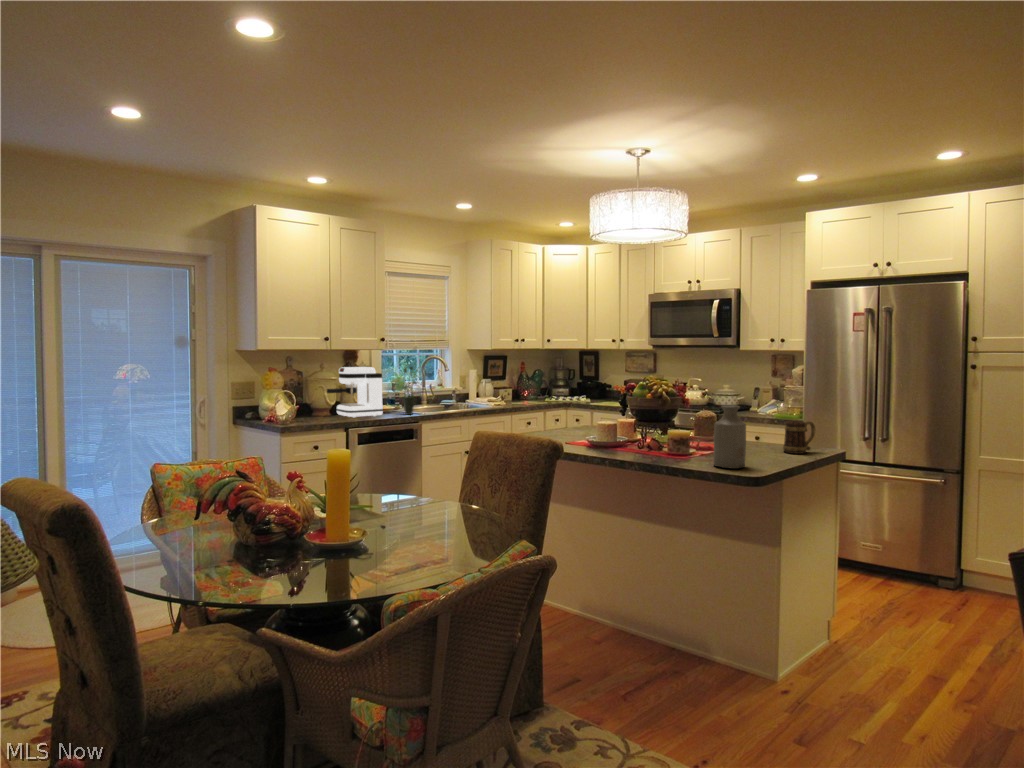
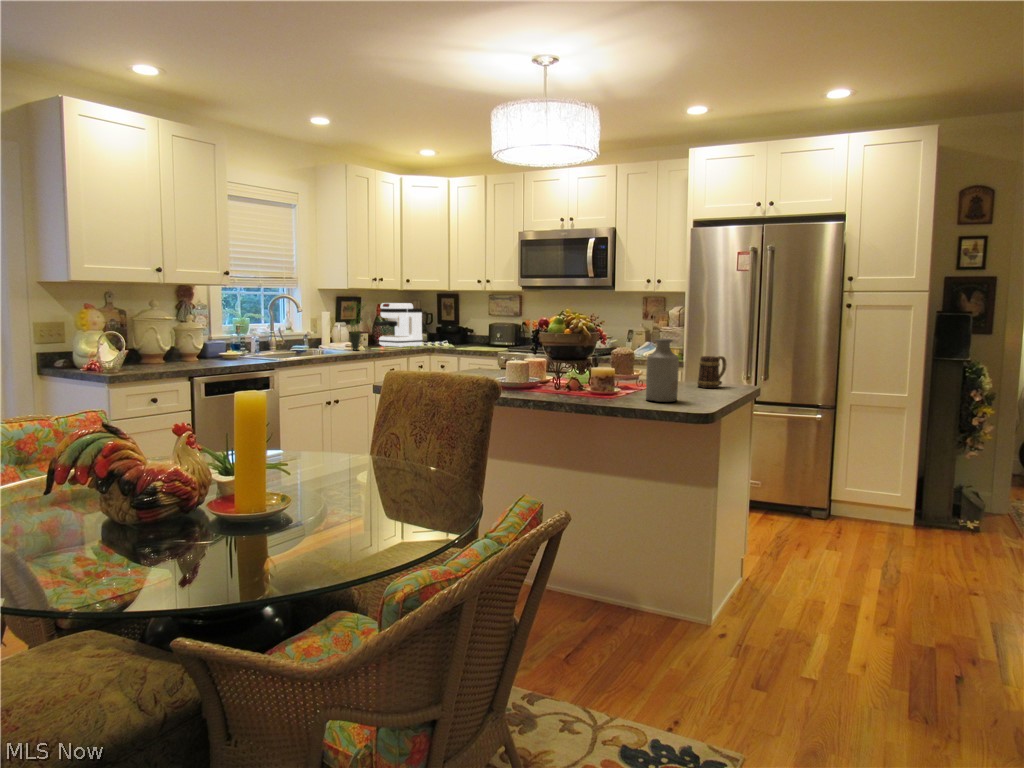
coffee maker: present [327,367,383,418] -> present [375,303,422,347]
potted plant: present [402,367,419,415] -> present [349,303,363,350]

